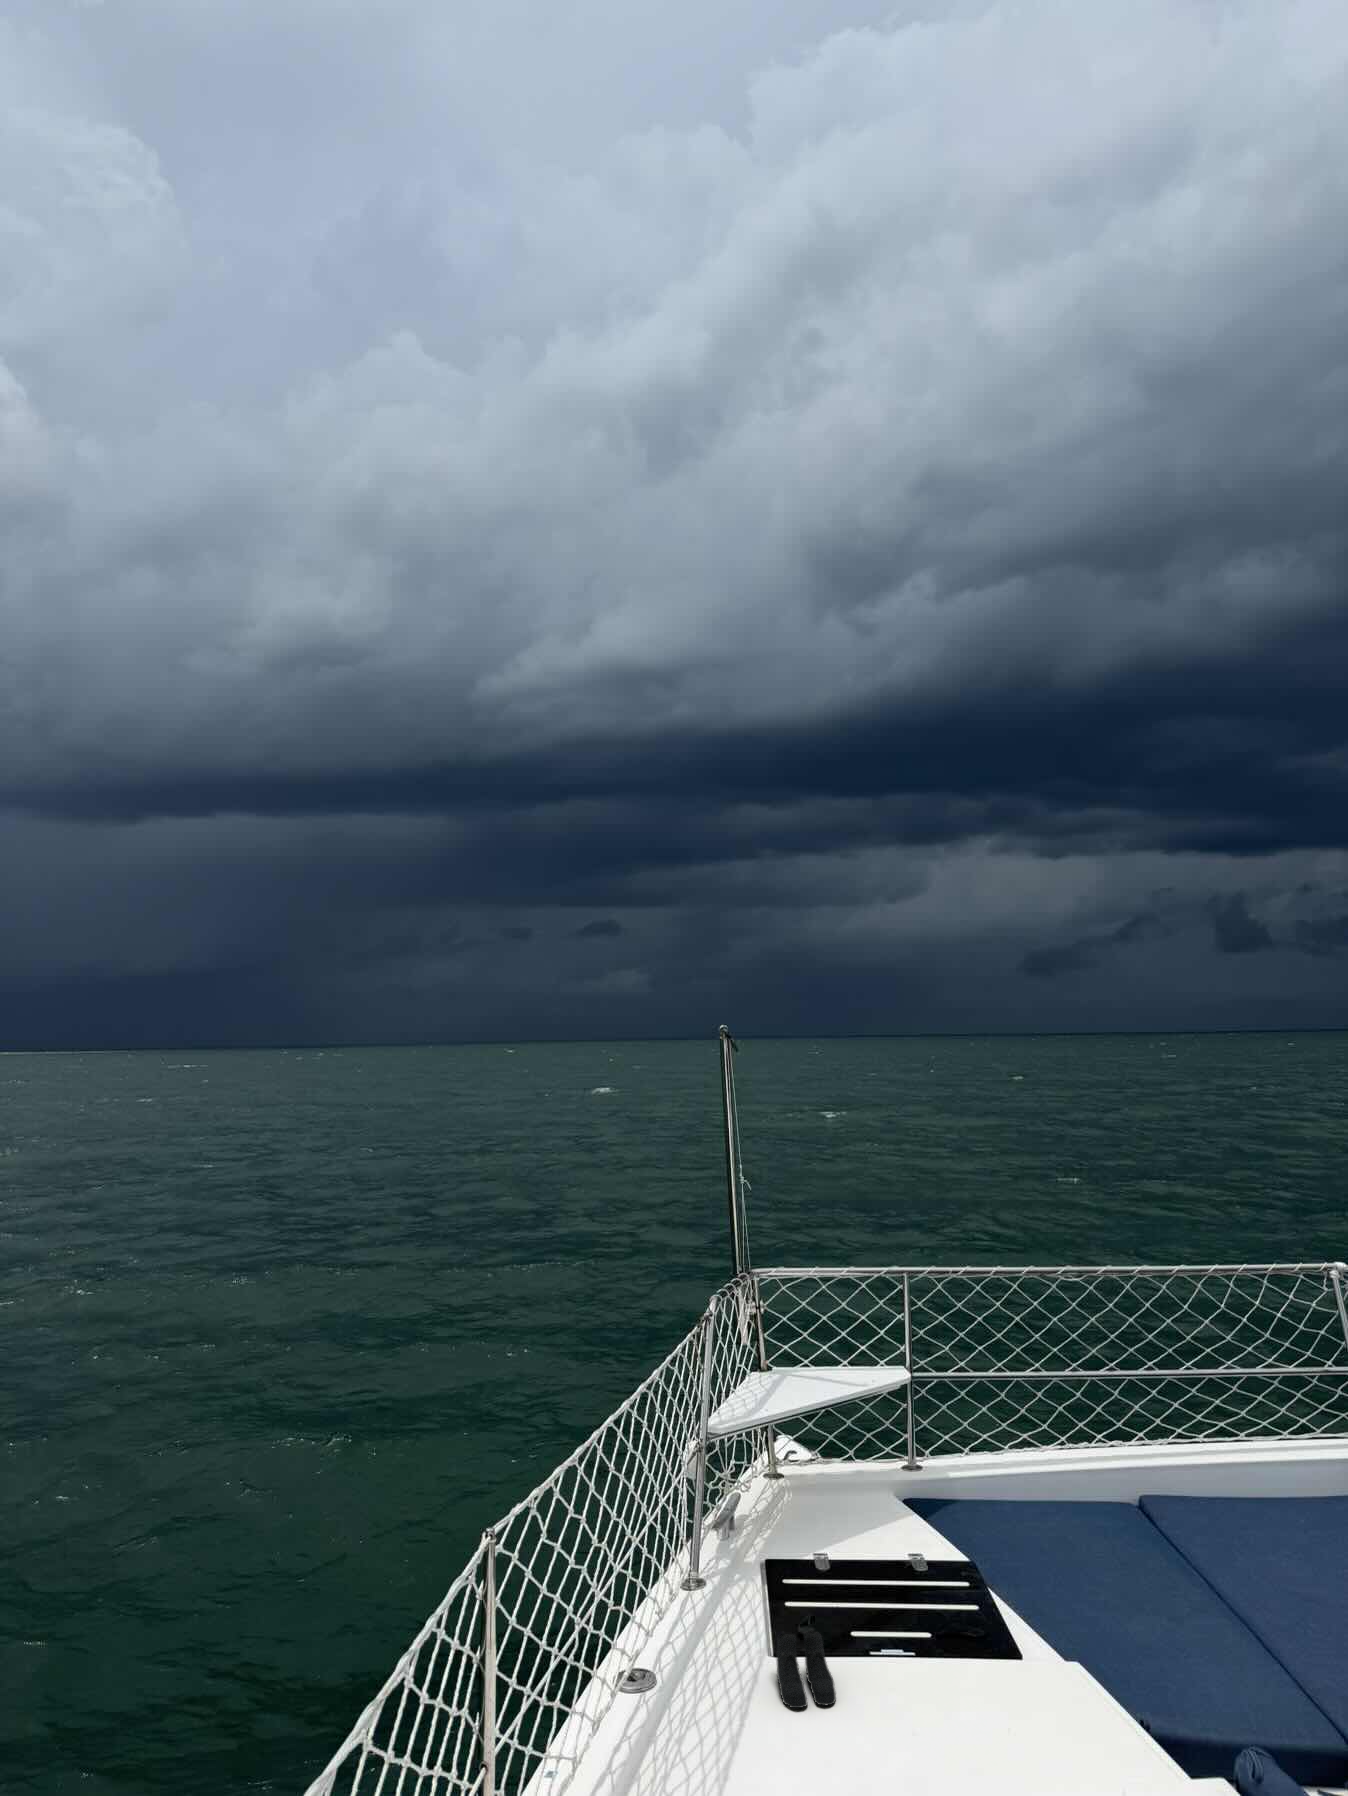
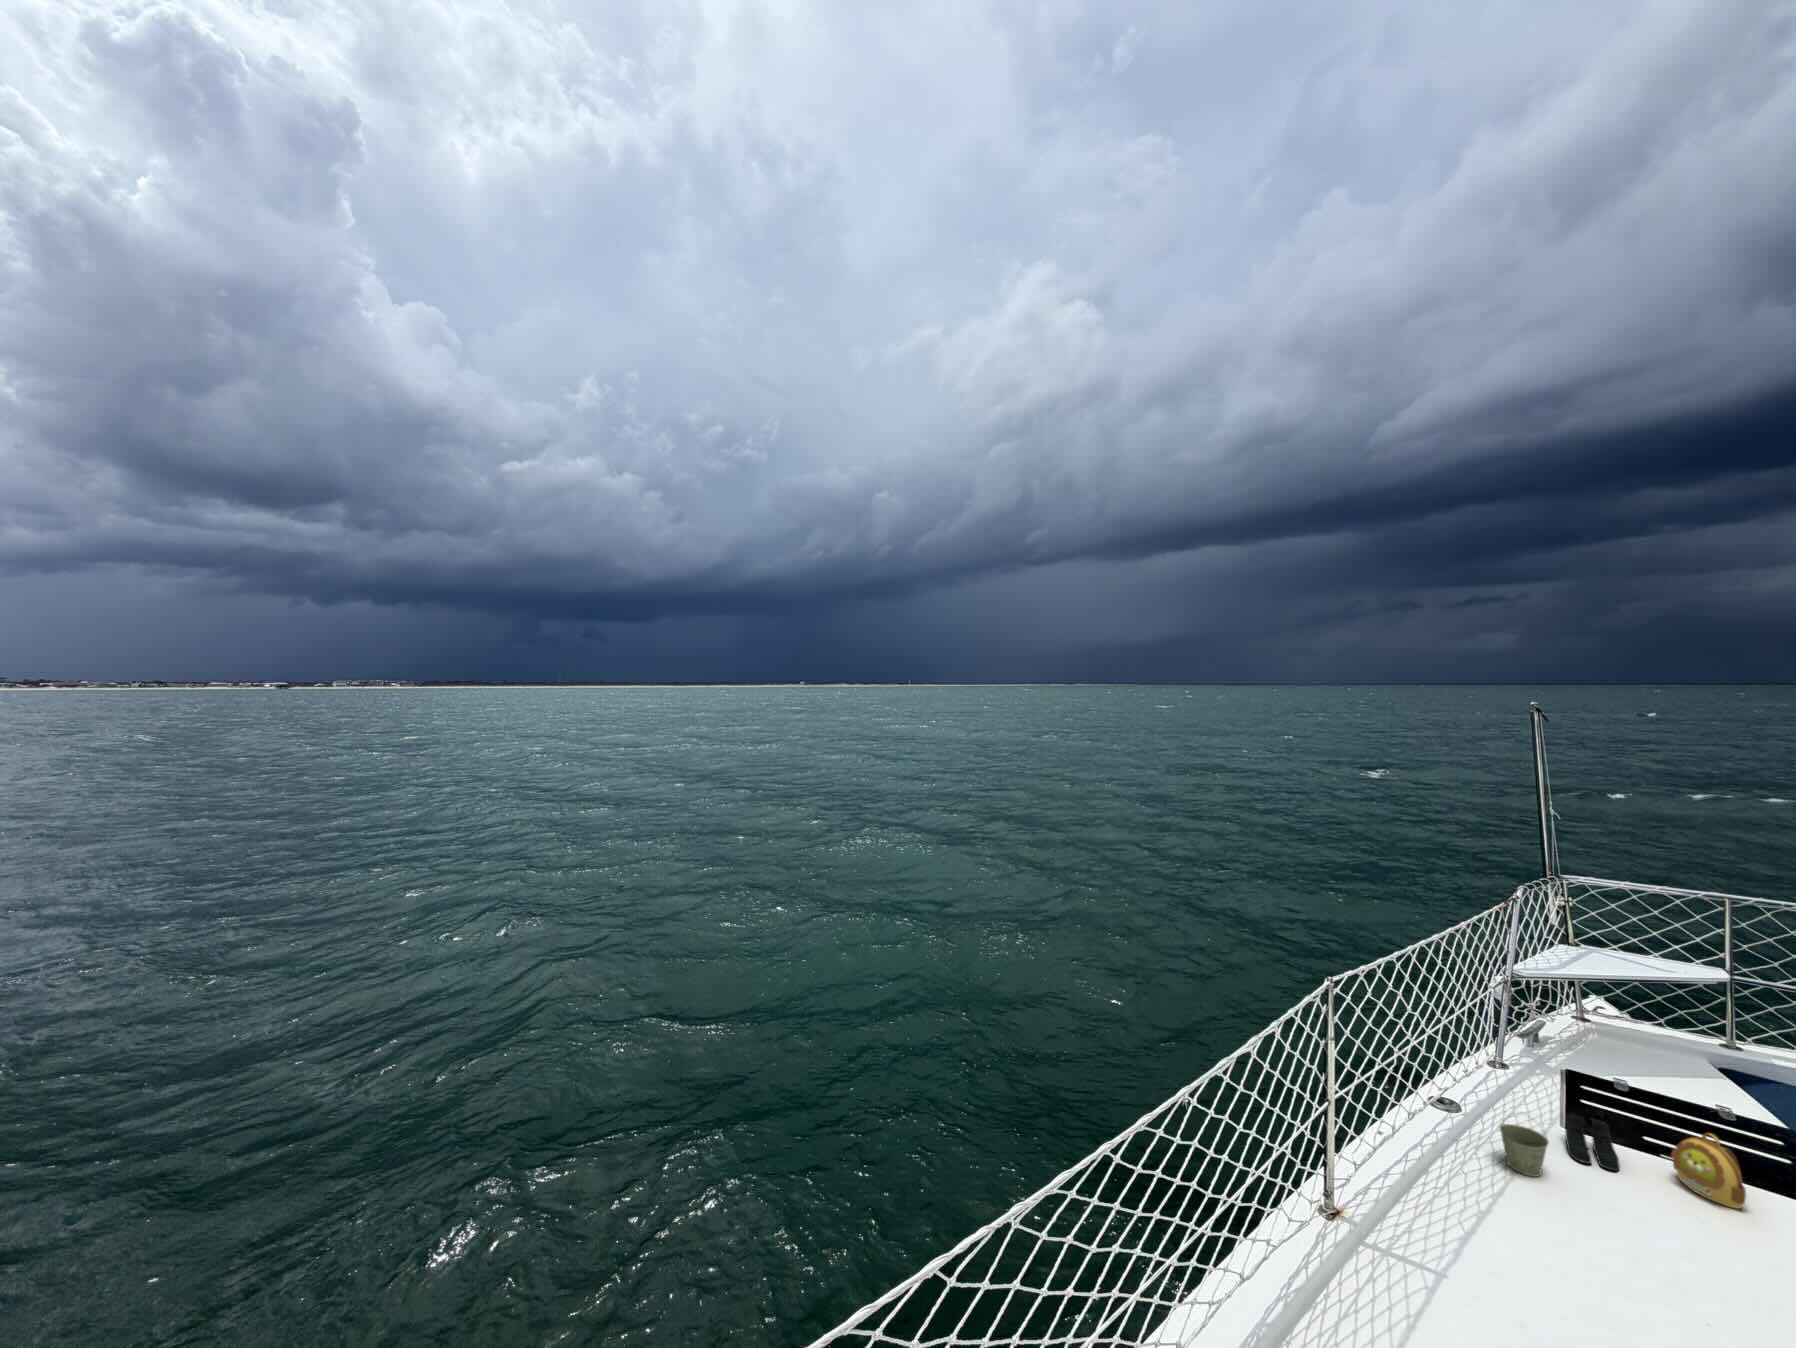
backpack: none [884,1602,954,1701] -> present [1671,1133,1746,1208]
bucket: none [705,1661,763,1766] -> present [1500,1124,1549,1177]

